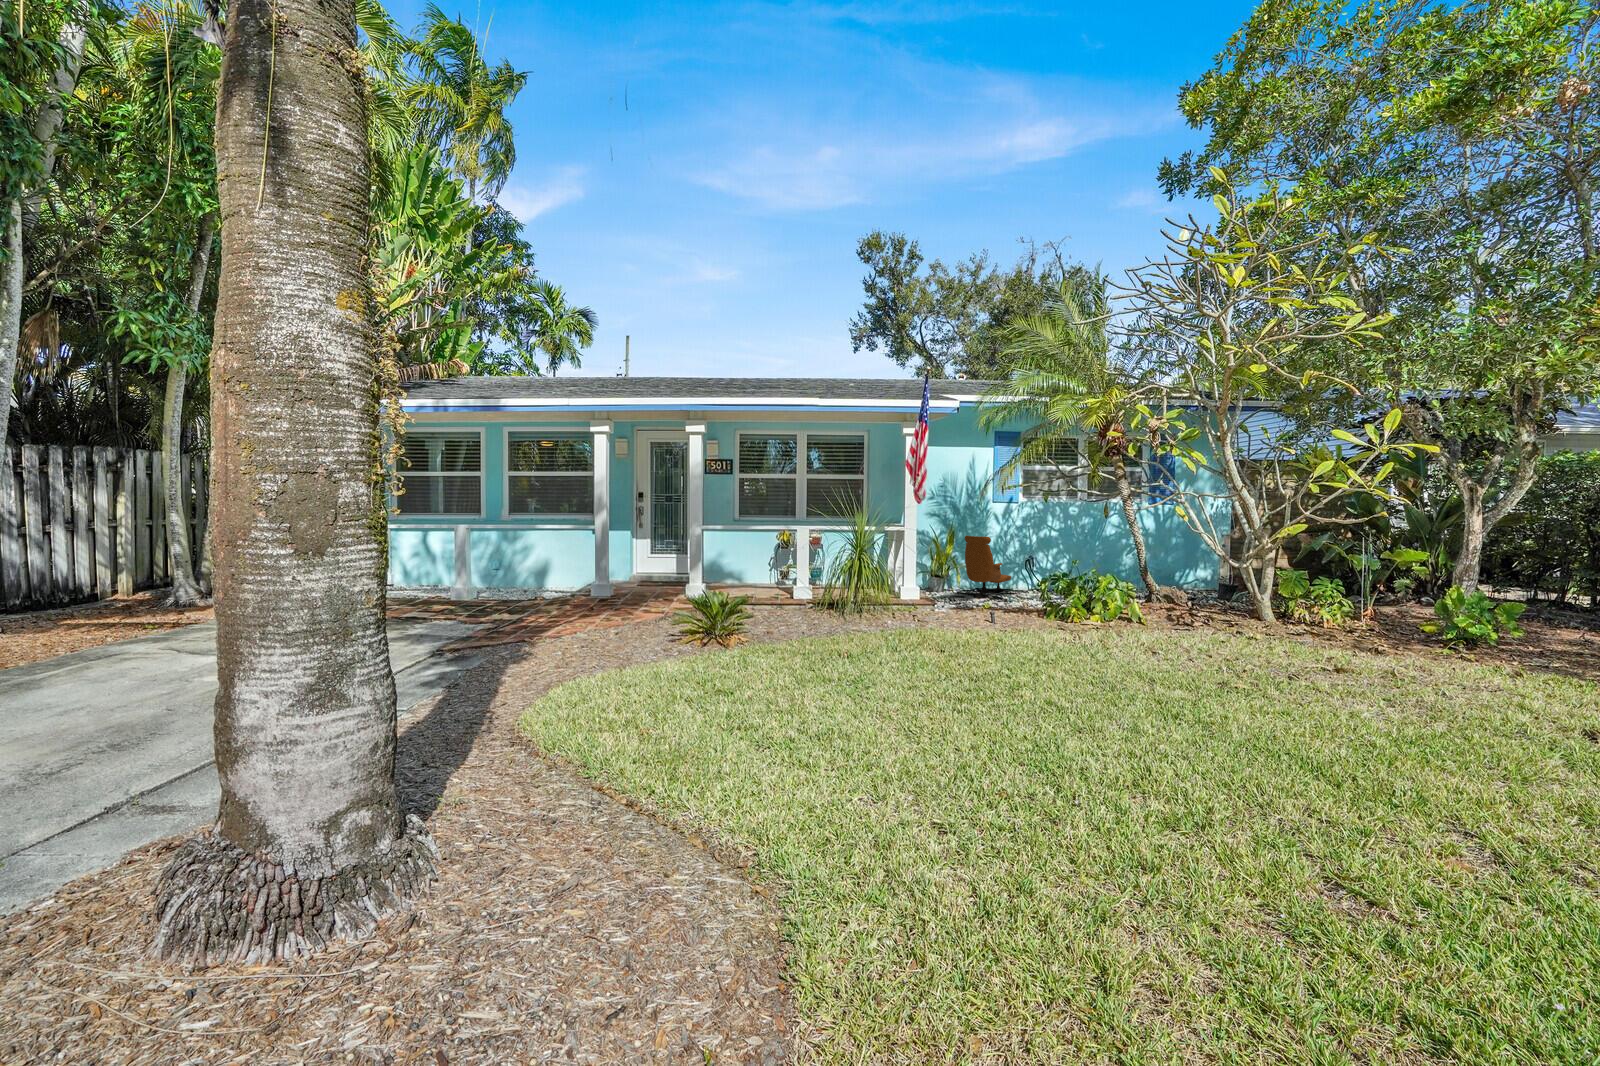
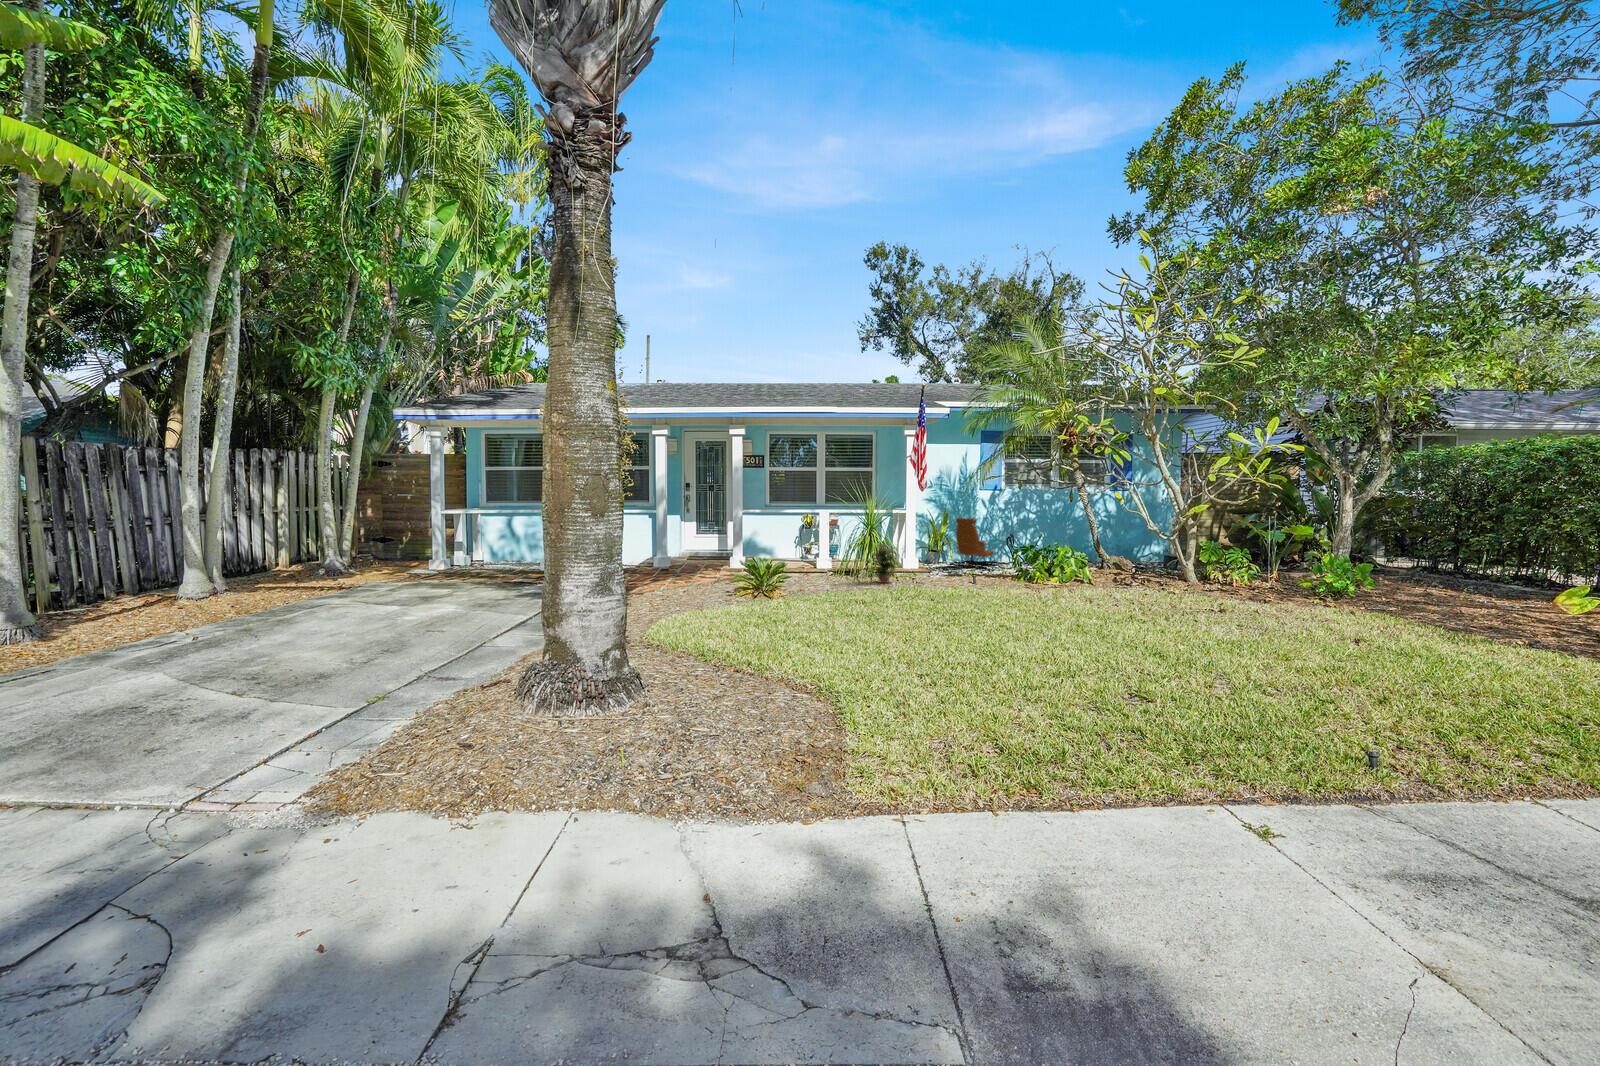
decorative plant: none [859,570,894,621] -> present [873,544,896,583]

